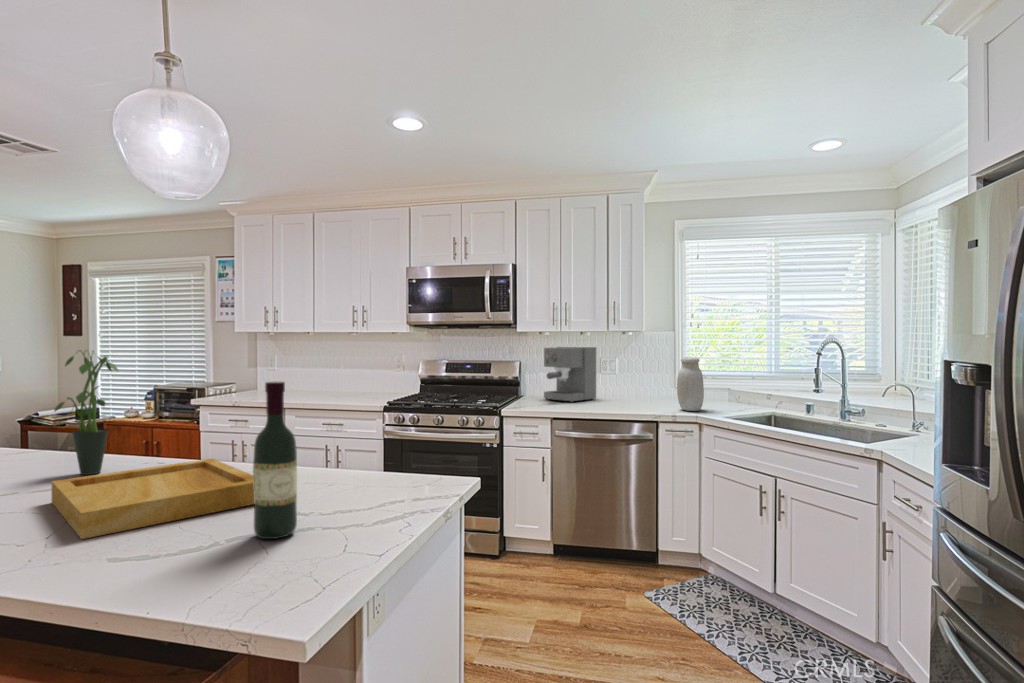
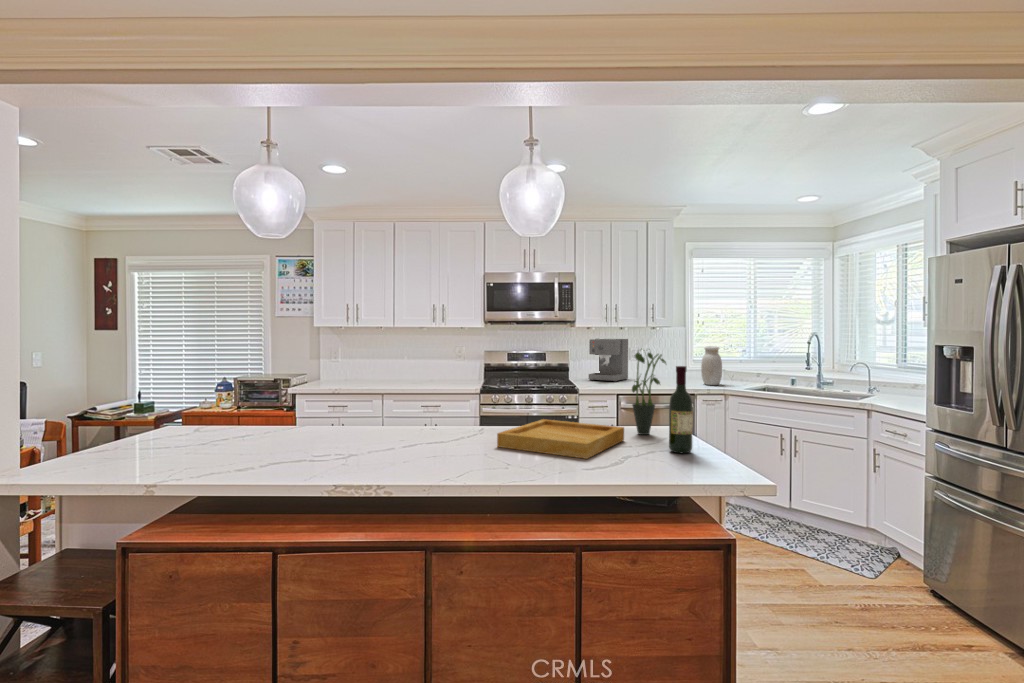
potted plant: present [54,350,118,475] -> present [632,352,666,435]

